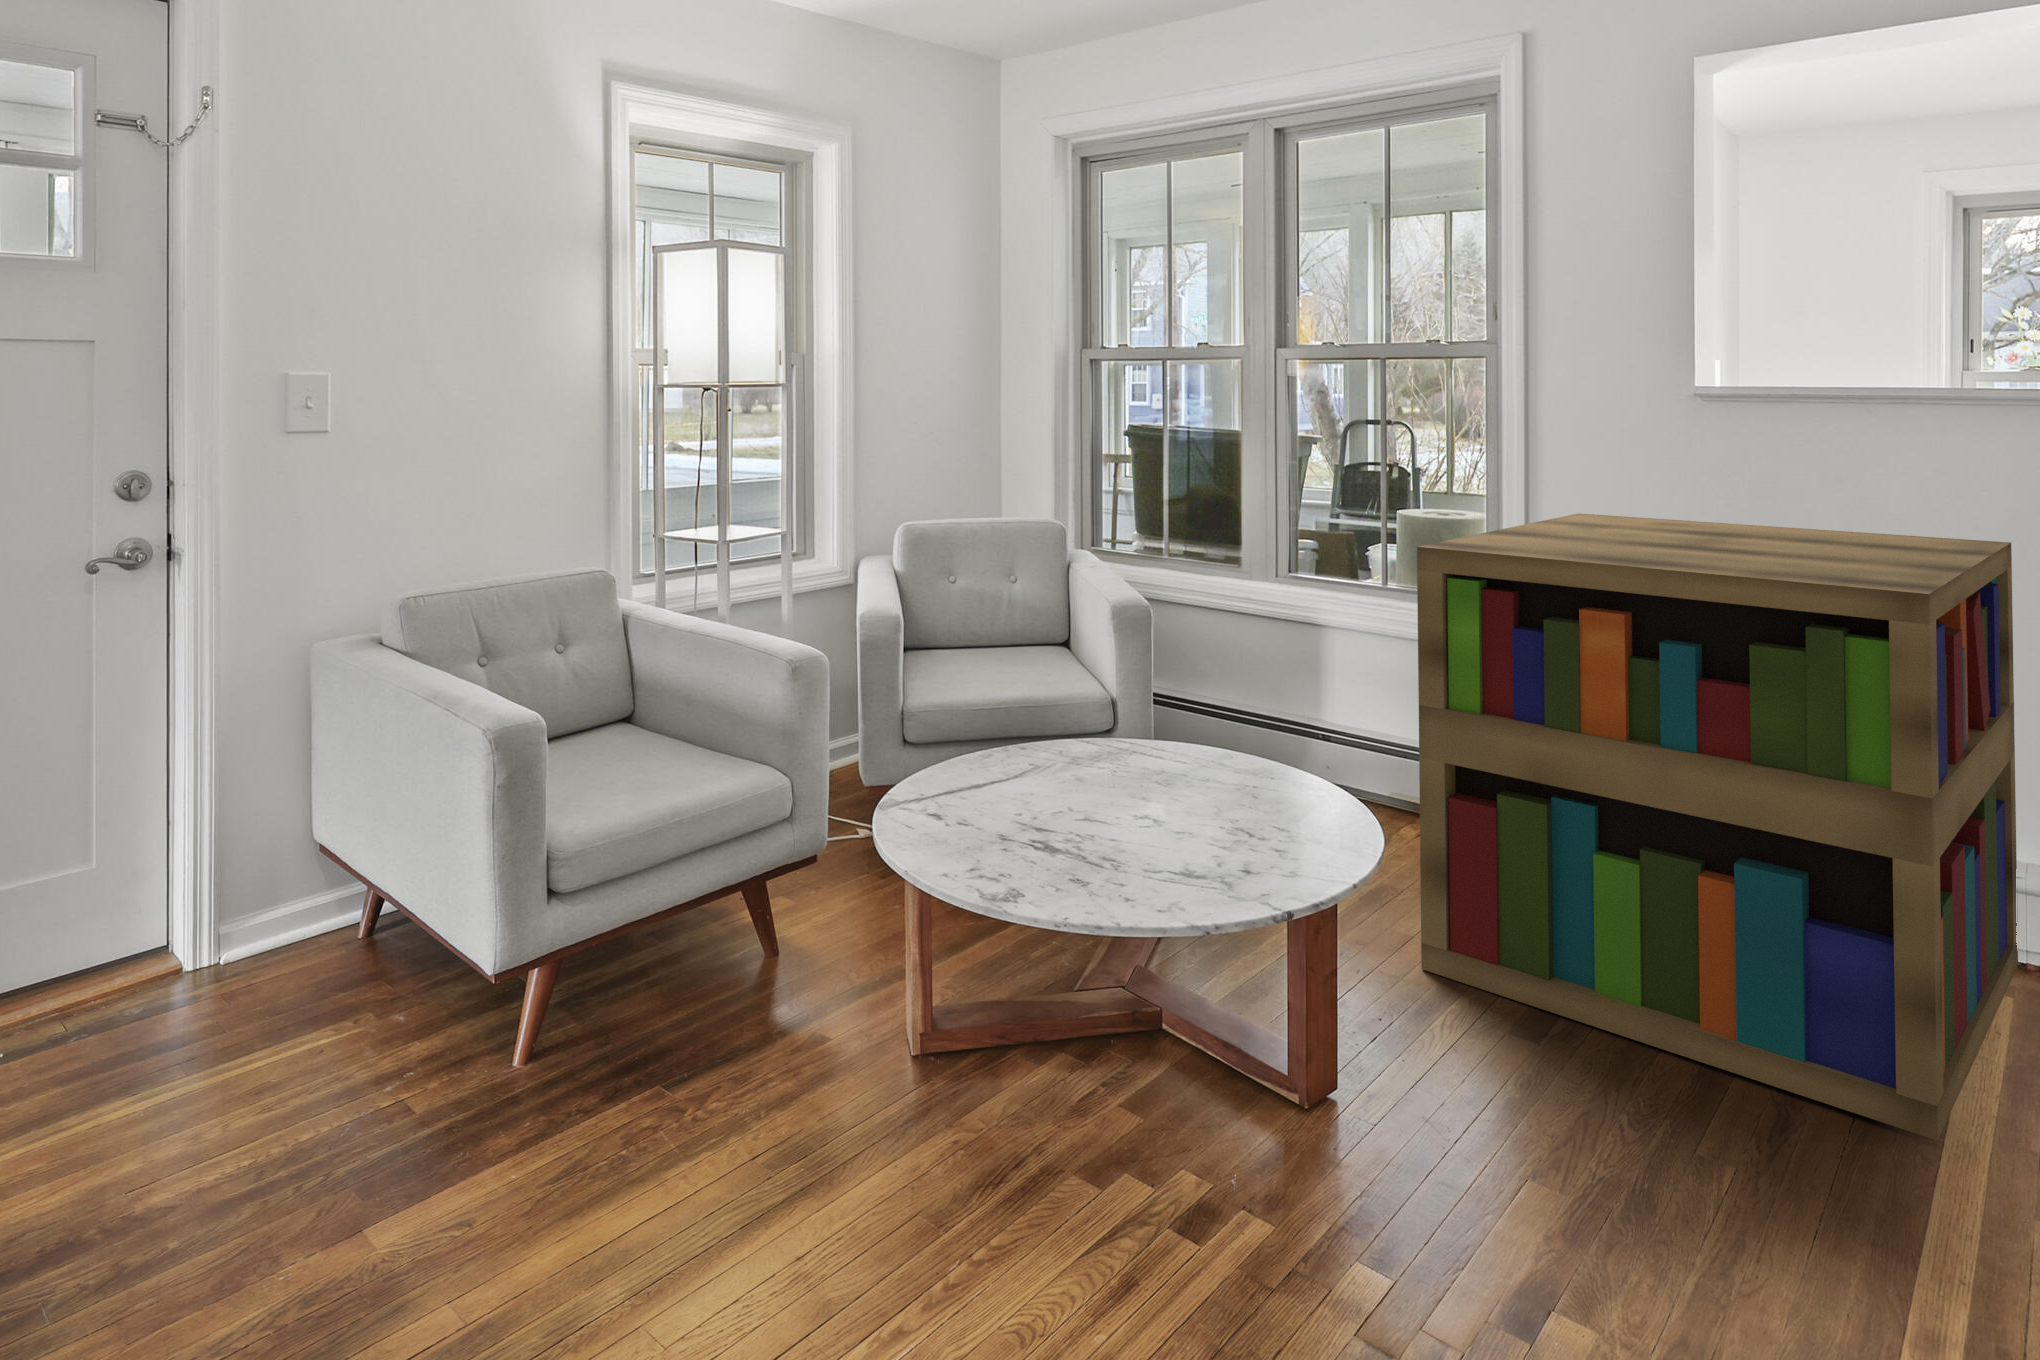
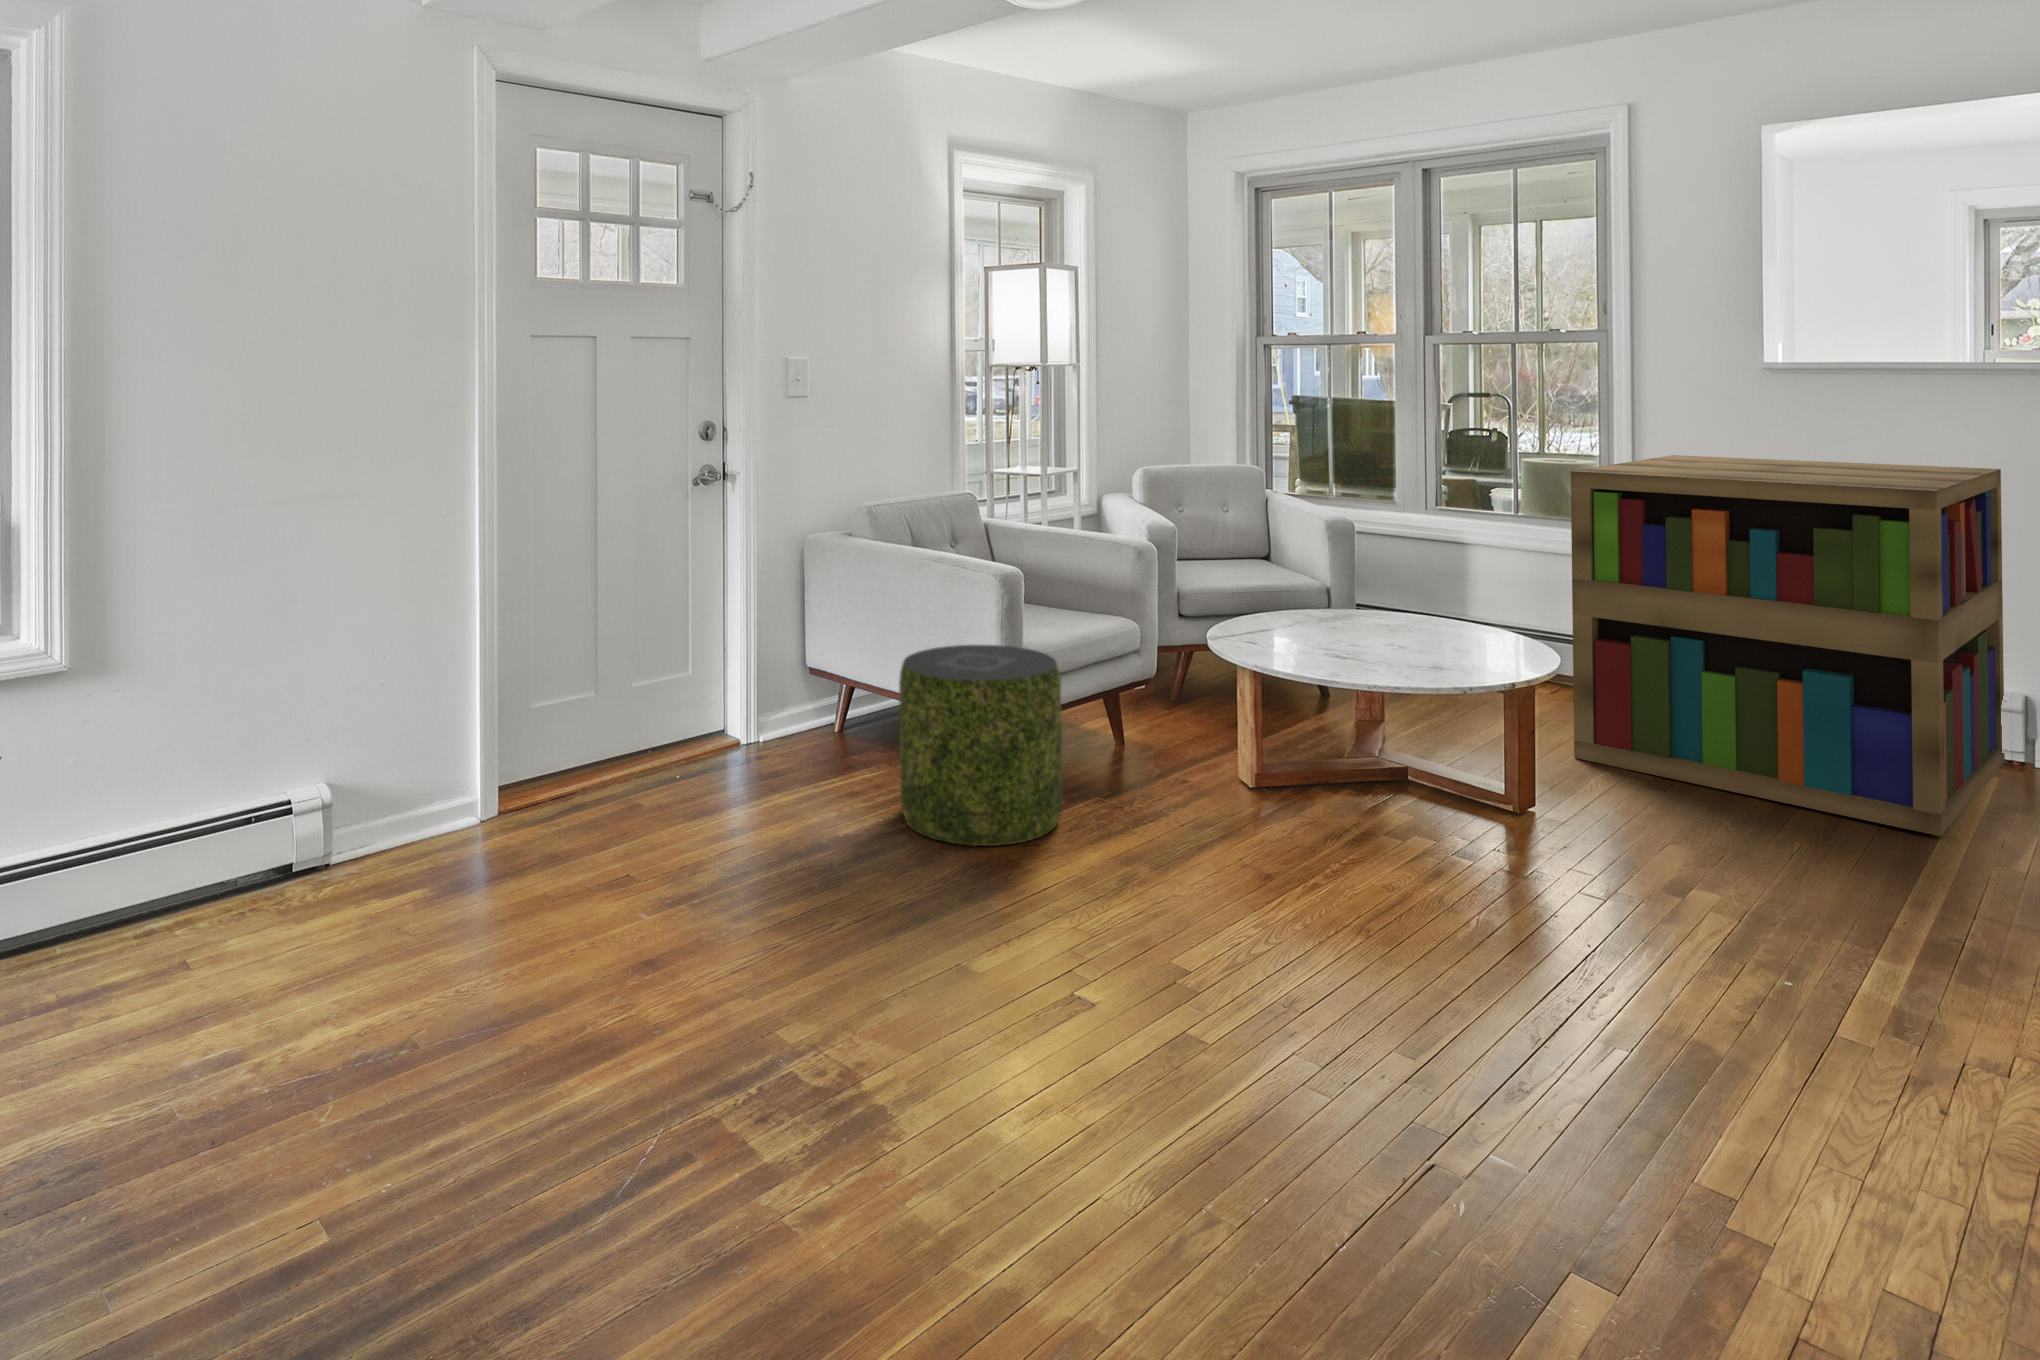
pouf: none [292,834,579,1216] -> present [899,645,1062,846]

